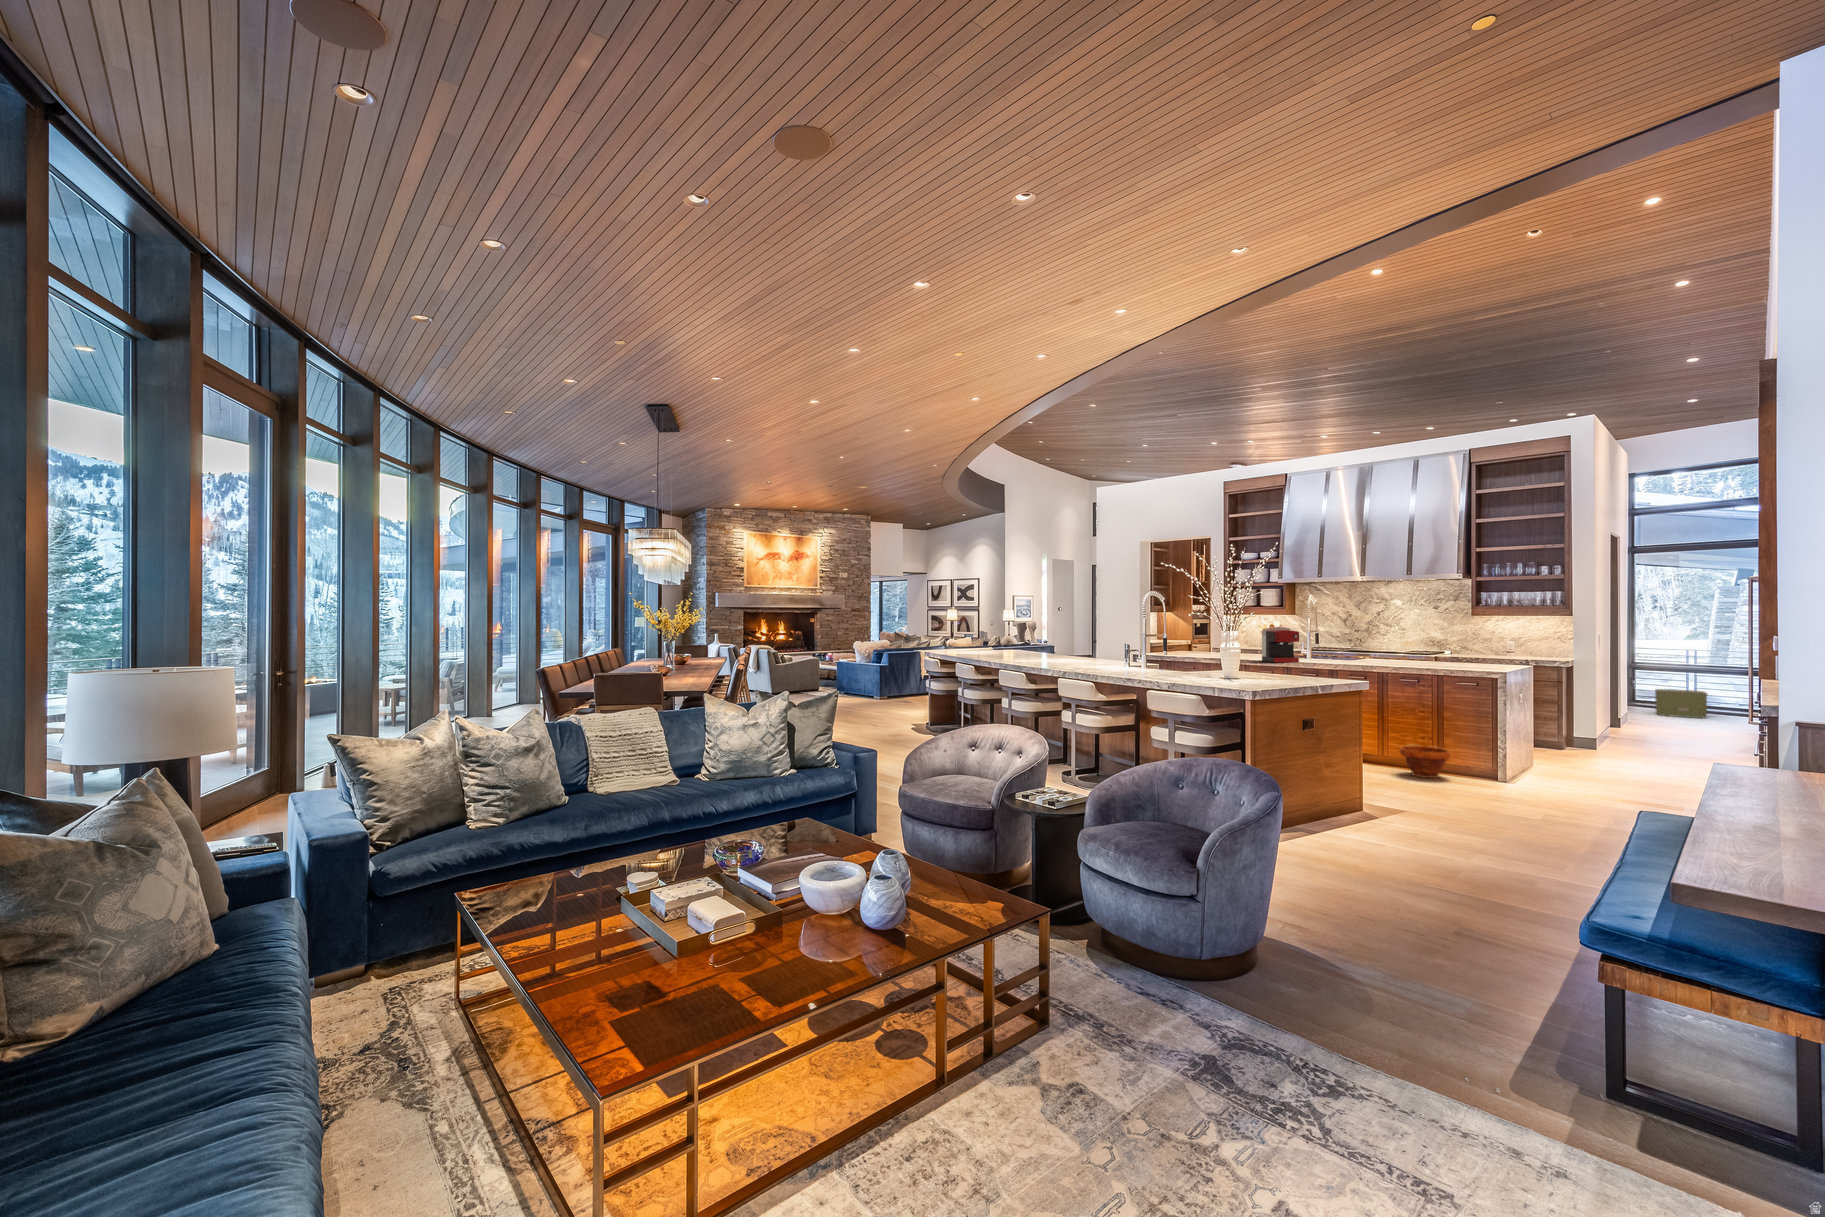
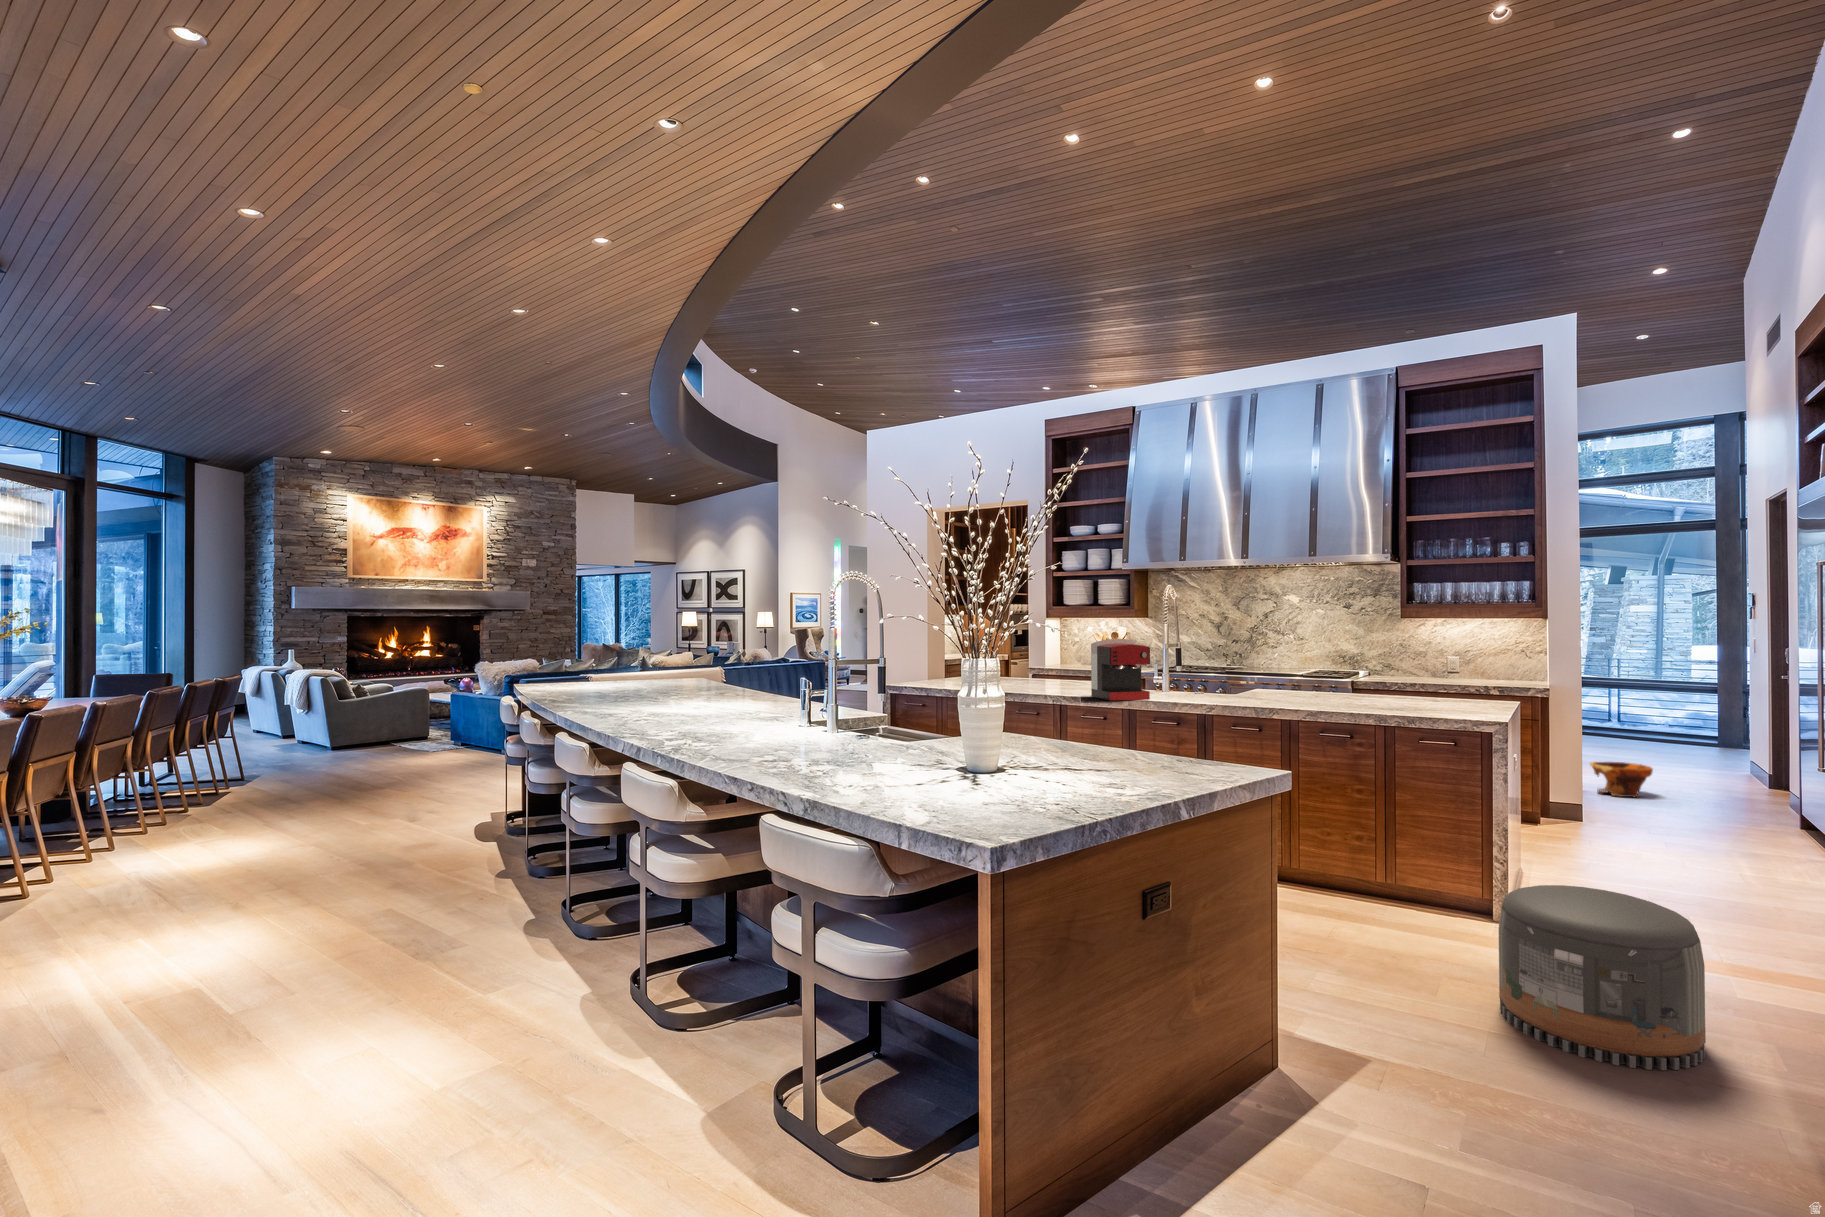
storage box: present [1655,689,1707,718] -> none [1601,717,1670,758]
pouf: none [1476,742,1569,813] -> present [1499,885,1706,1070]
planter: present [1400,745,1450,778] -> present [1590,762,1653,797]

